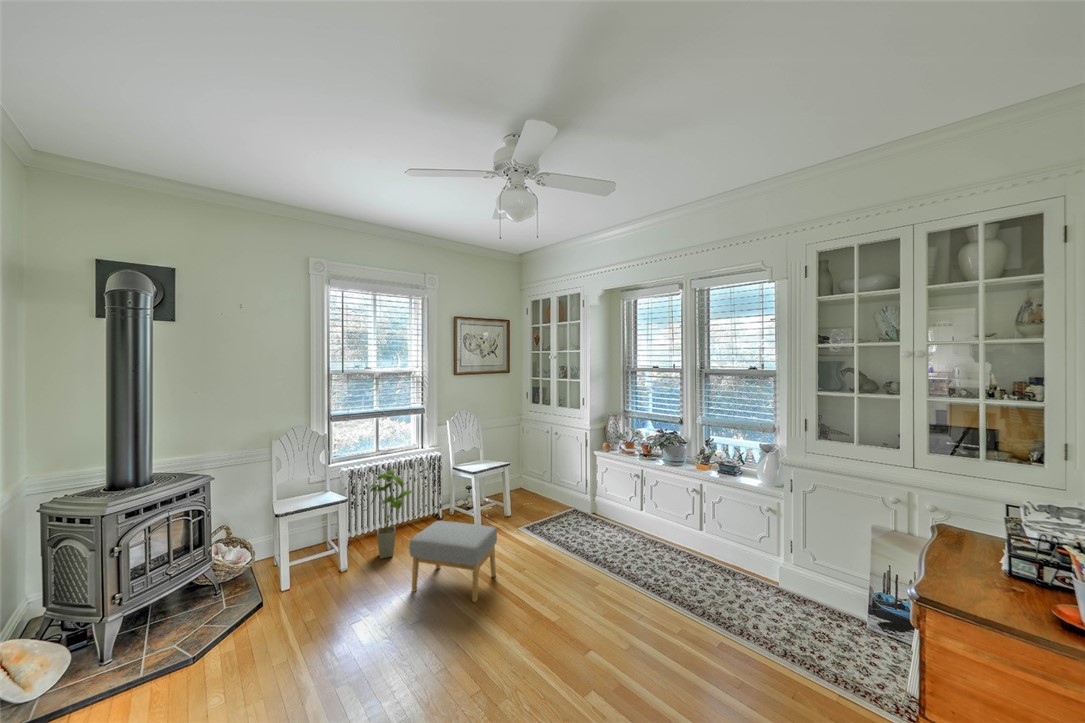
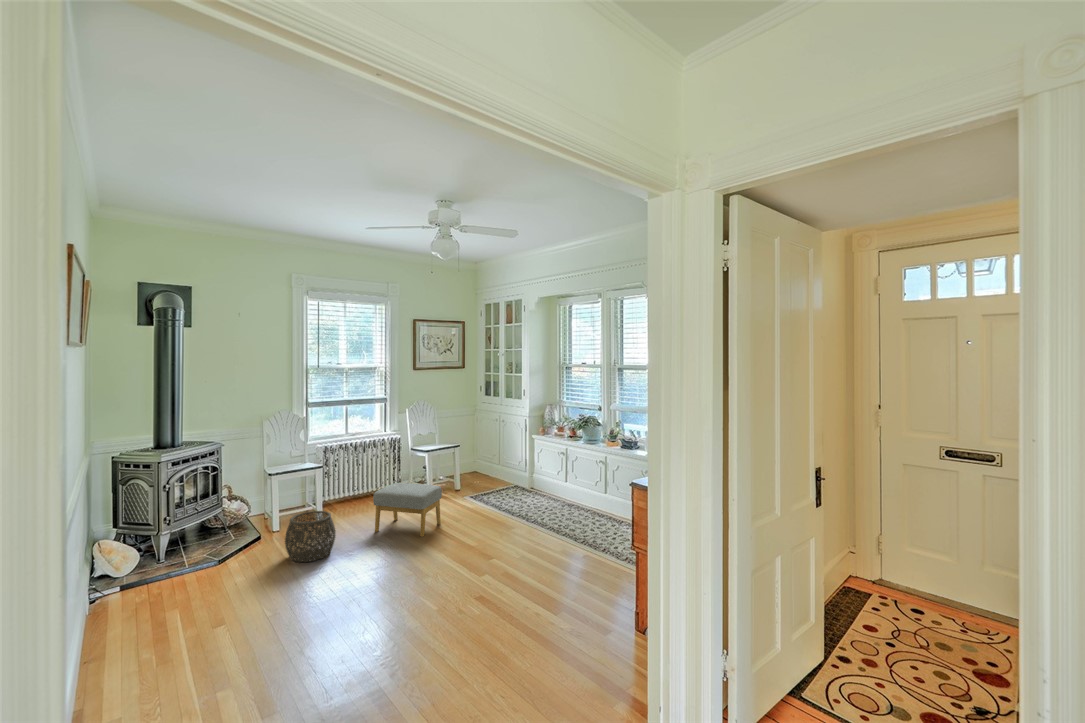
house plant: present [369,470,413,558] -> none [339,445,379,515]
woven basket: none [282,575,357,662] -> present [285,511,336,562]

